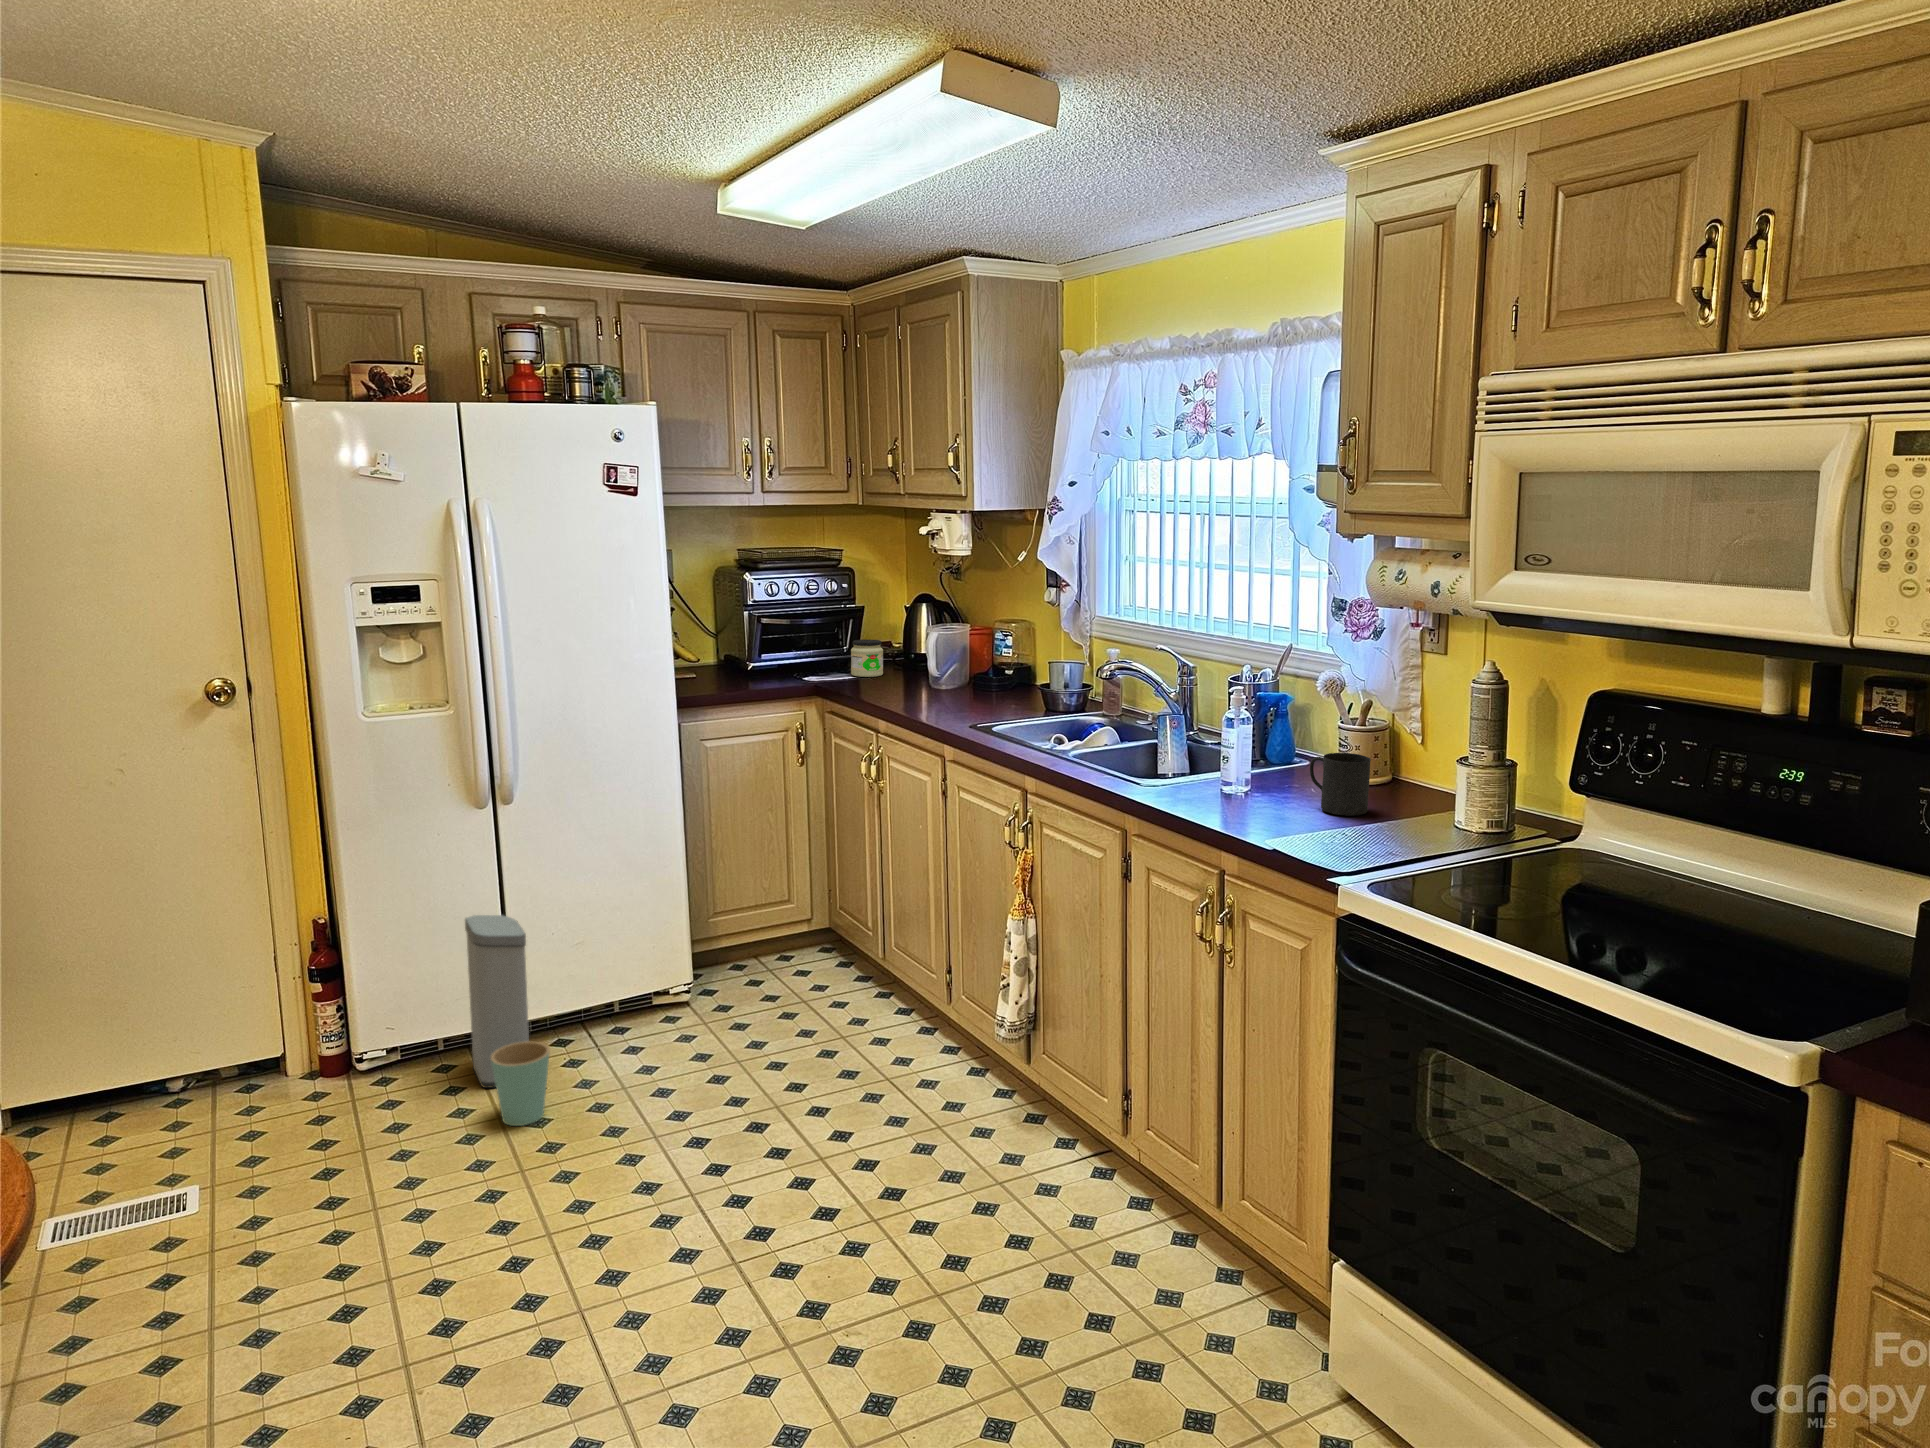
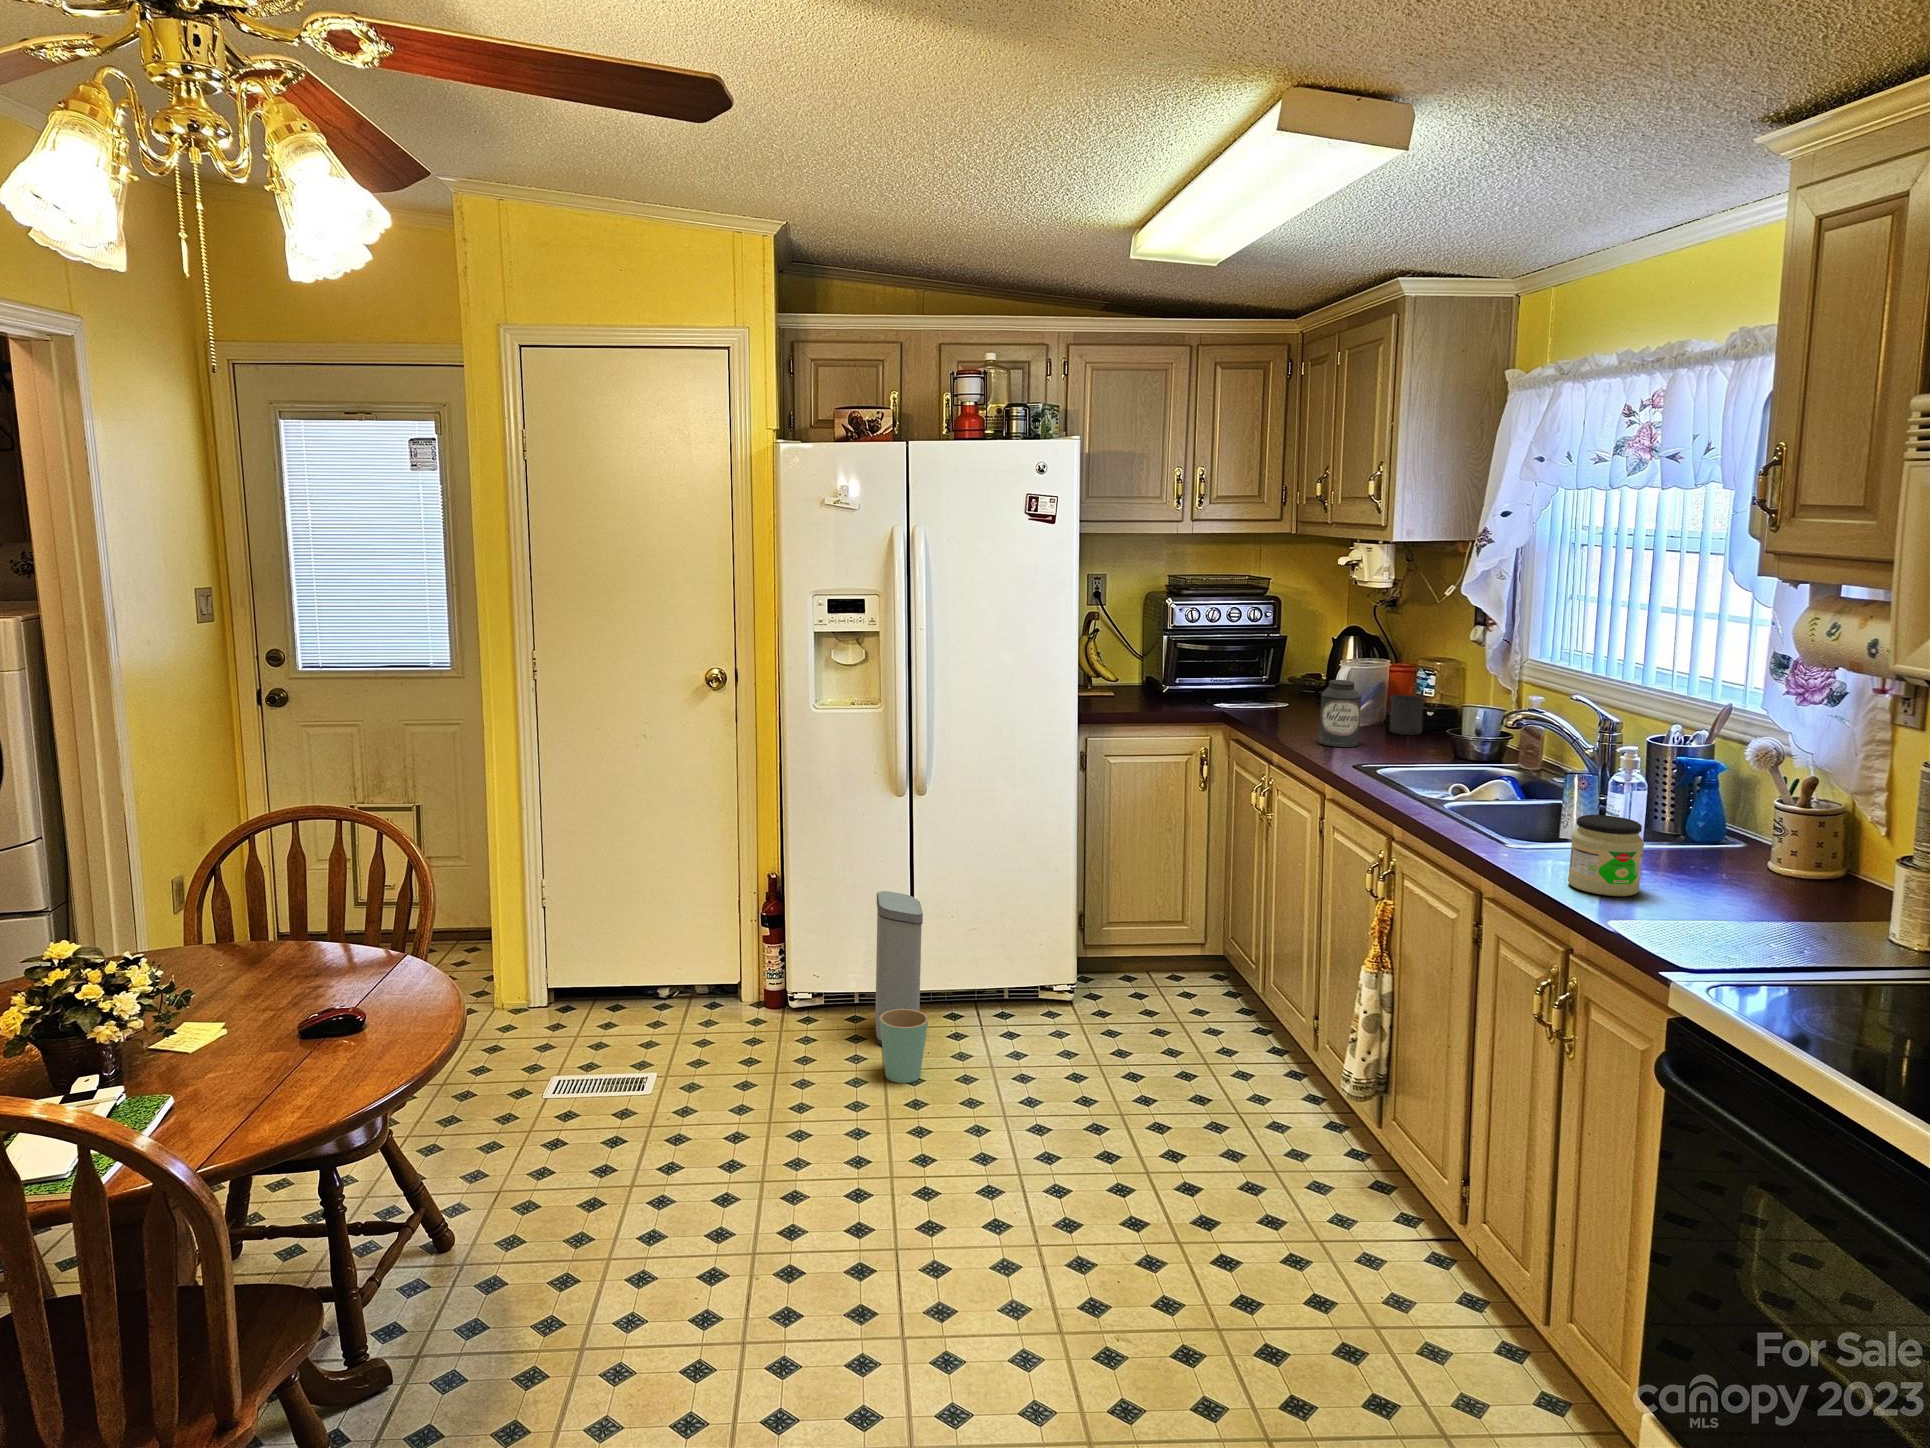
jar: present [851,639,883,677] -> present [1568,815,1644,896]
canister: none [919,645,956,709] -> present [1318,680,1362,747]
mug: present [1310,753,1371,816] -> present [1386,695,1424,735]

